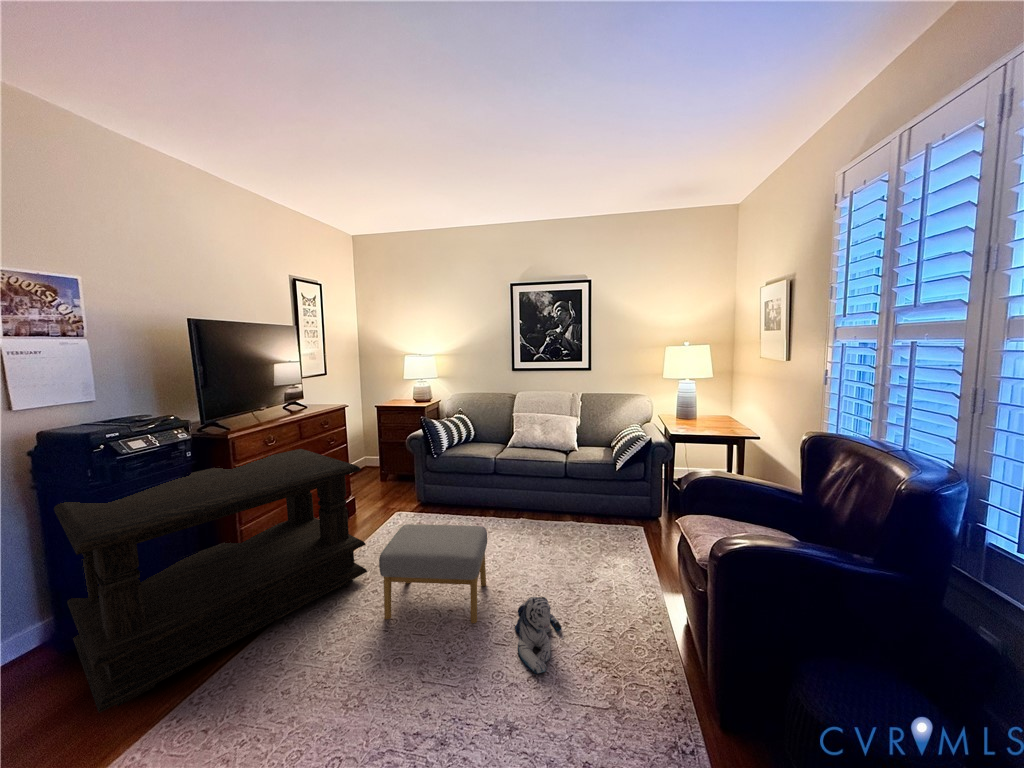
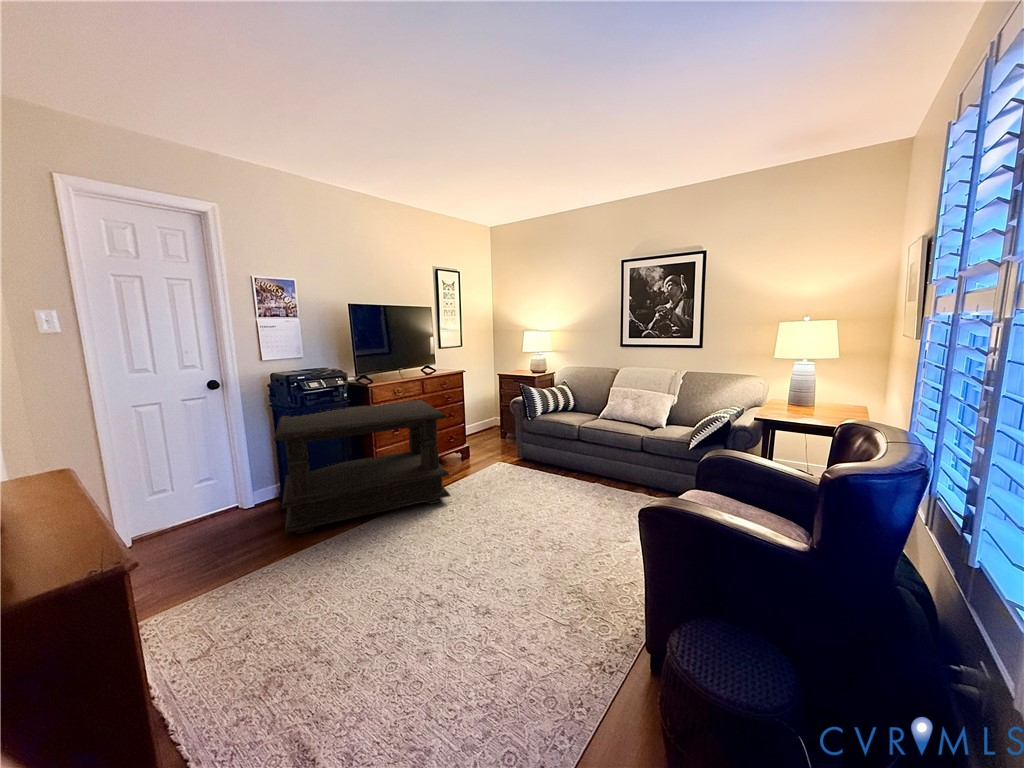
footstool: present [379,524,487,623] -> none [444,465,533,547]
plush toy: present [514,597,562,674] -> none [523,533,569,590]

